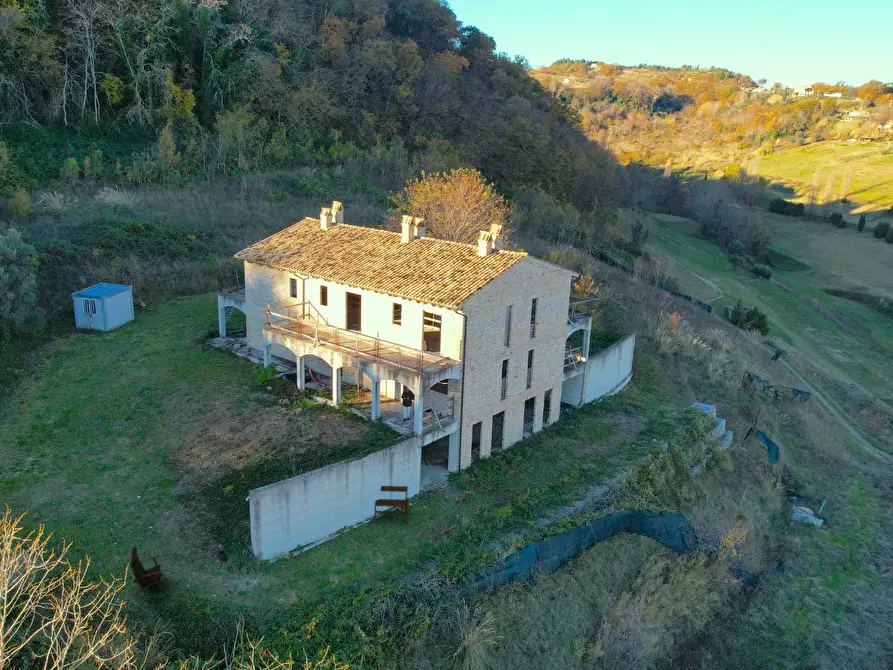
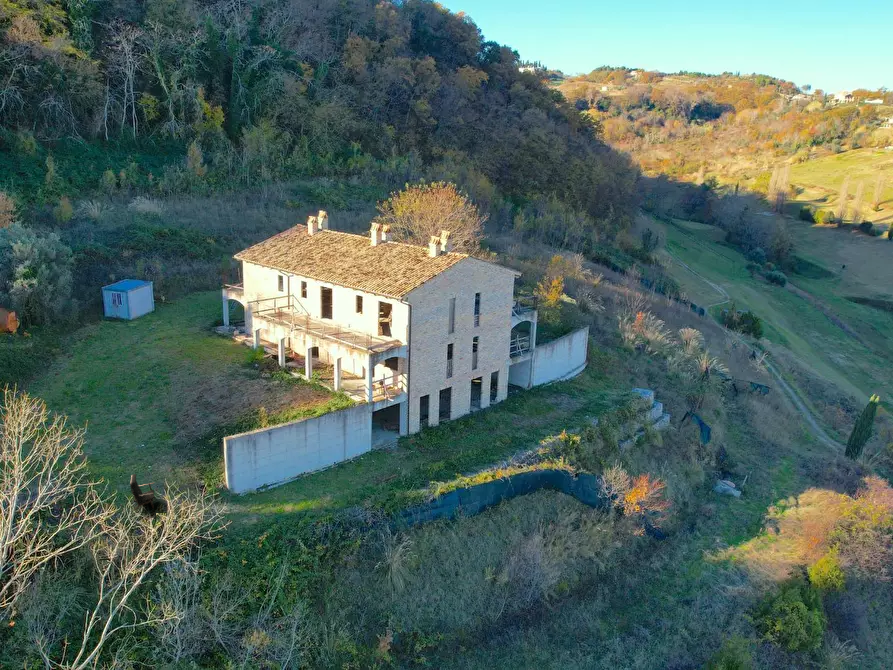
bench: present [374,486,409,523] -> none [328,440,357,471]

